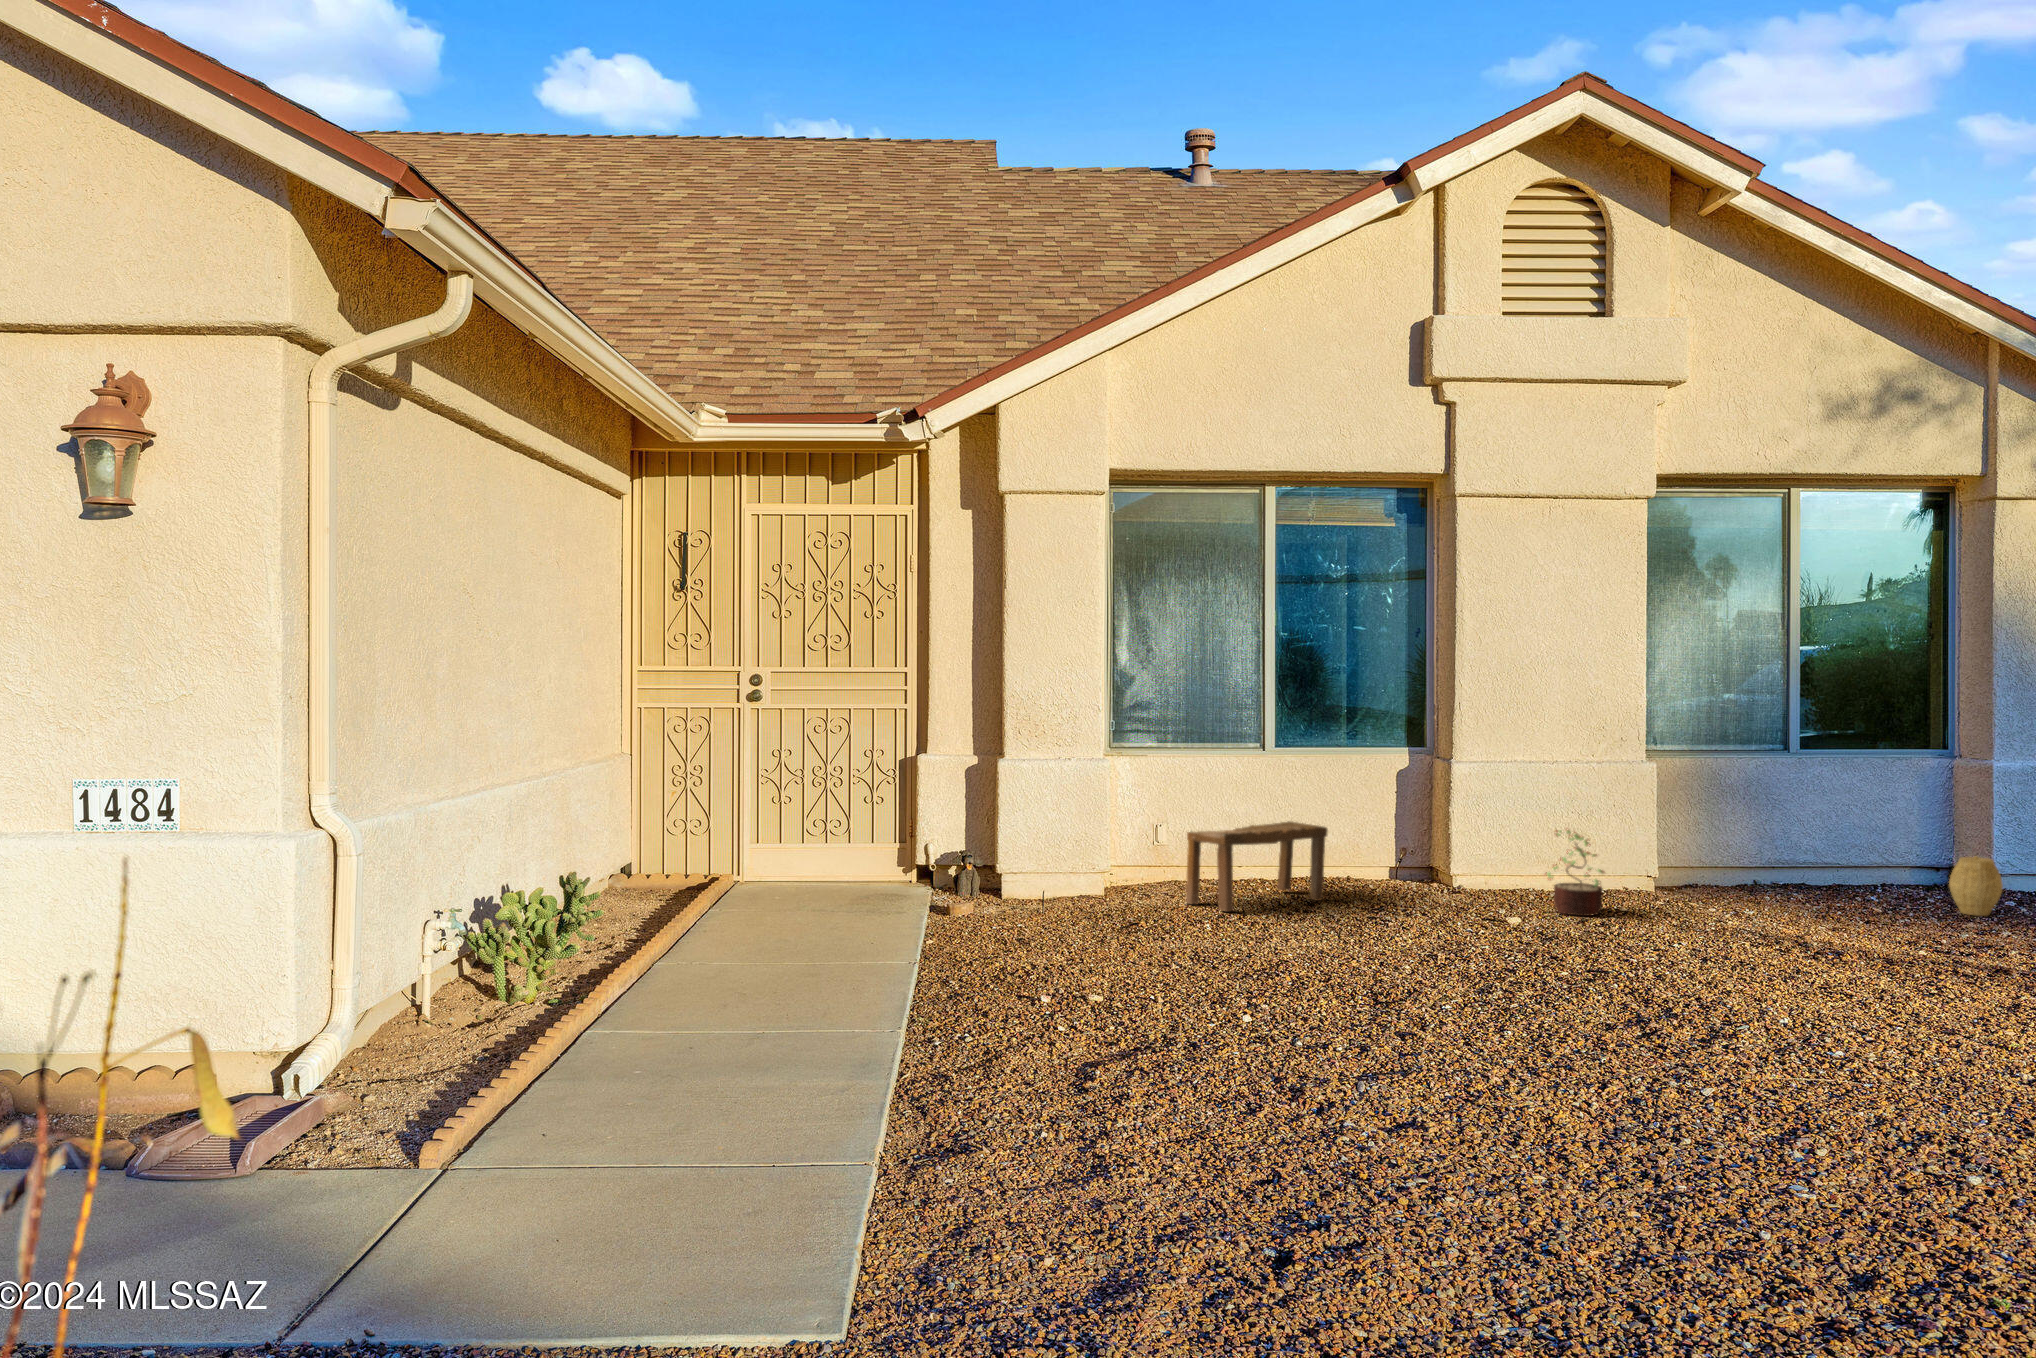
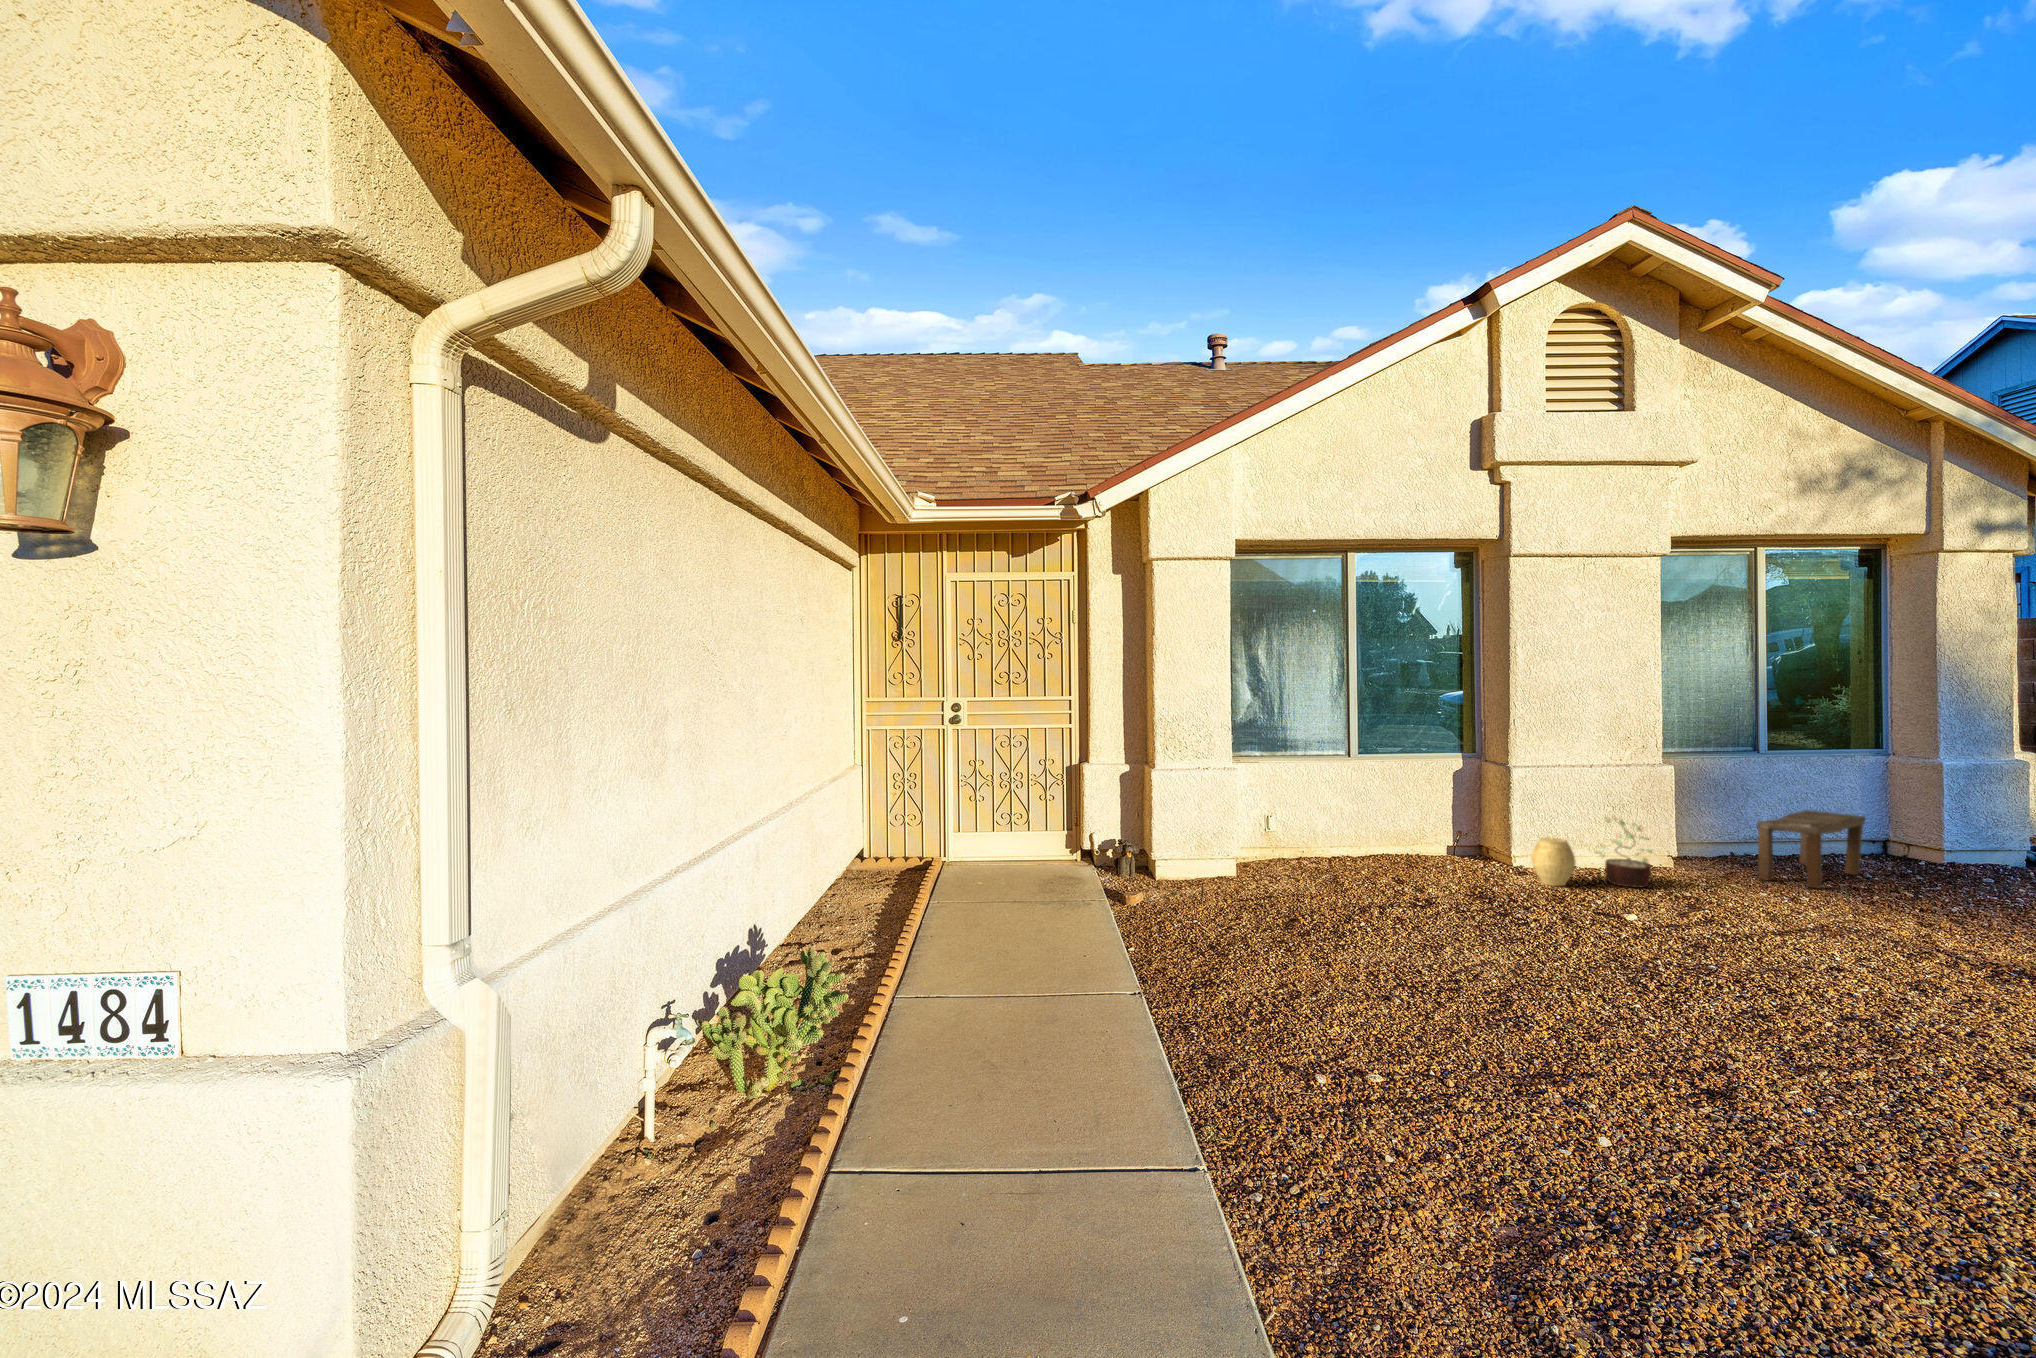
bench: present [1186,821,1328,912] -> present [1757,810,1866,888]
woven basket: present [1949,856,2003,916] -> present [1532,837,1575,886]

